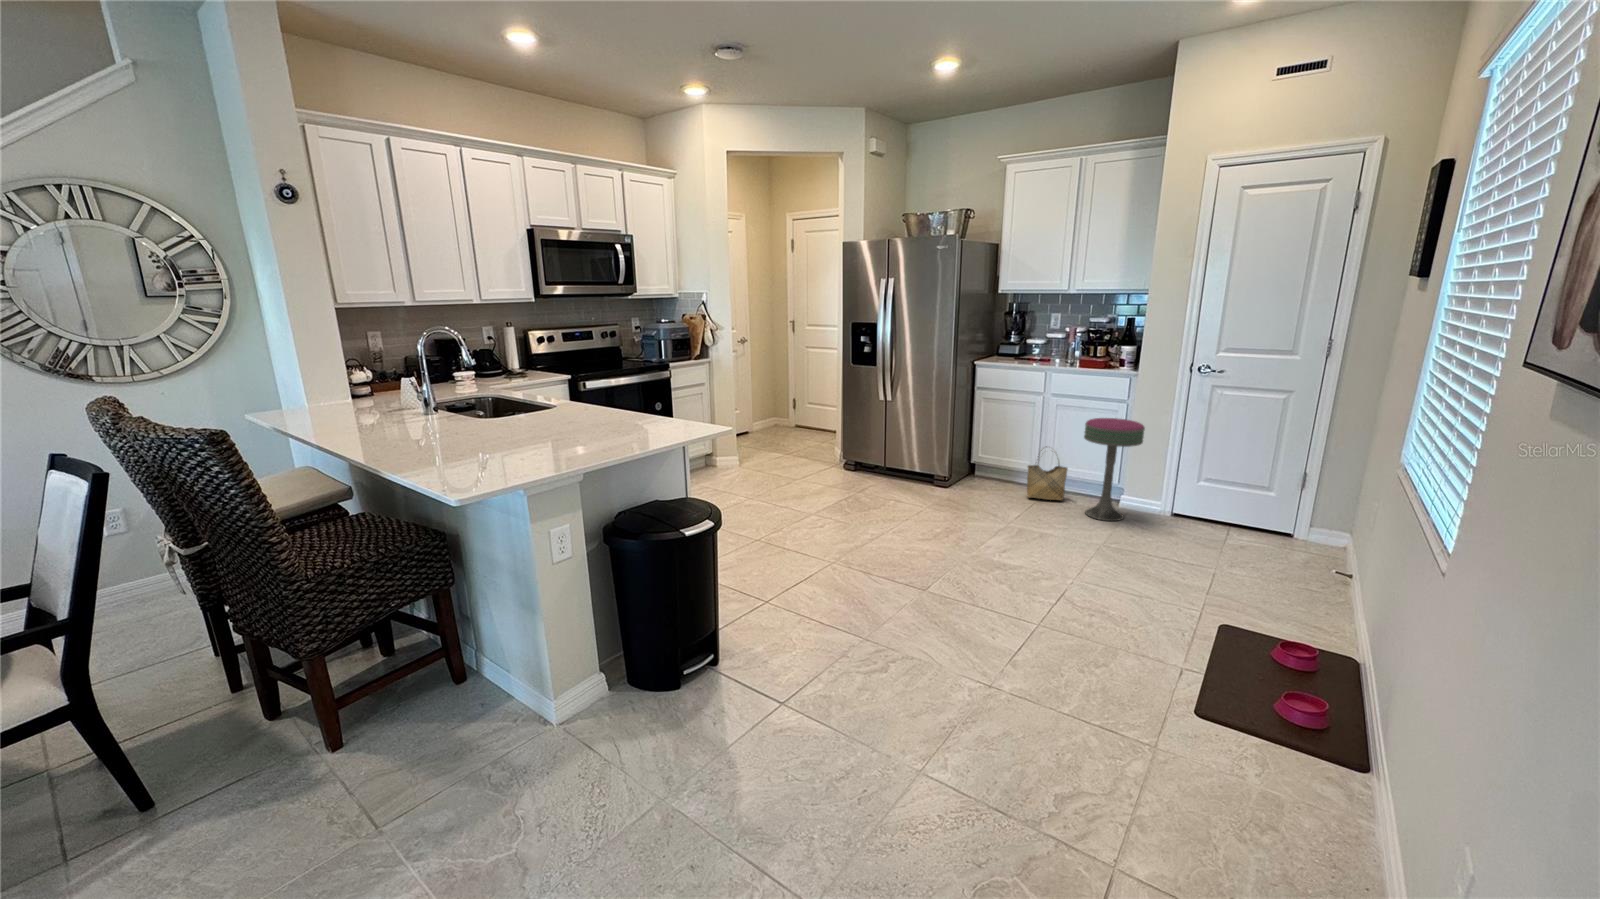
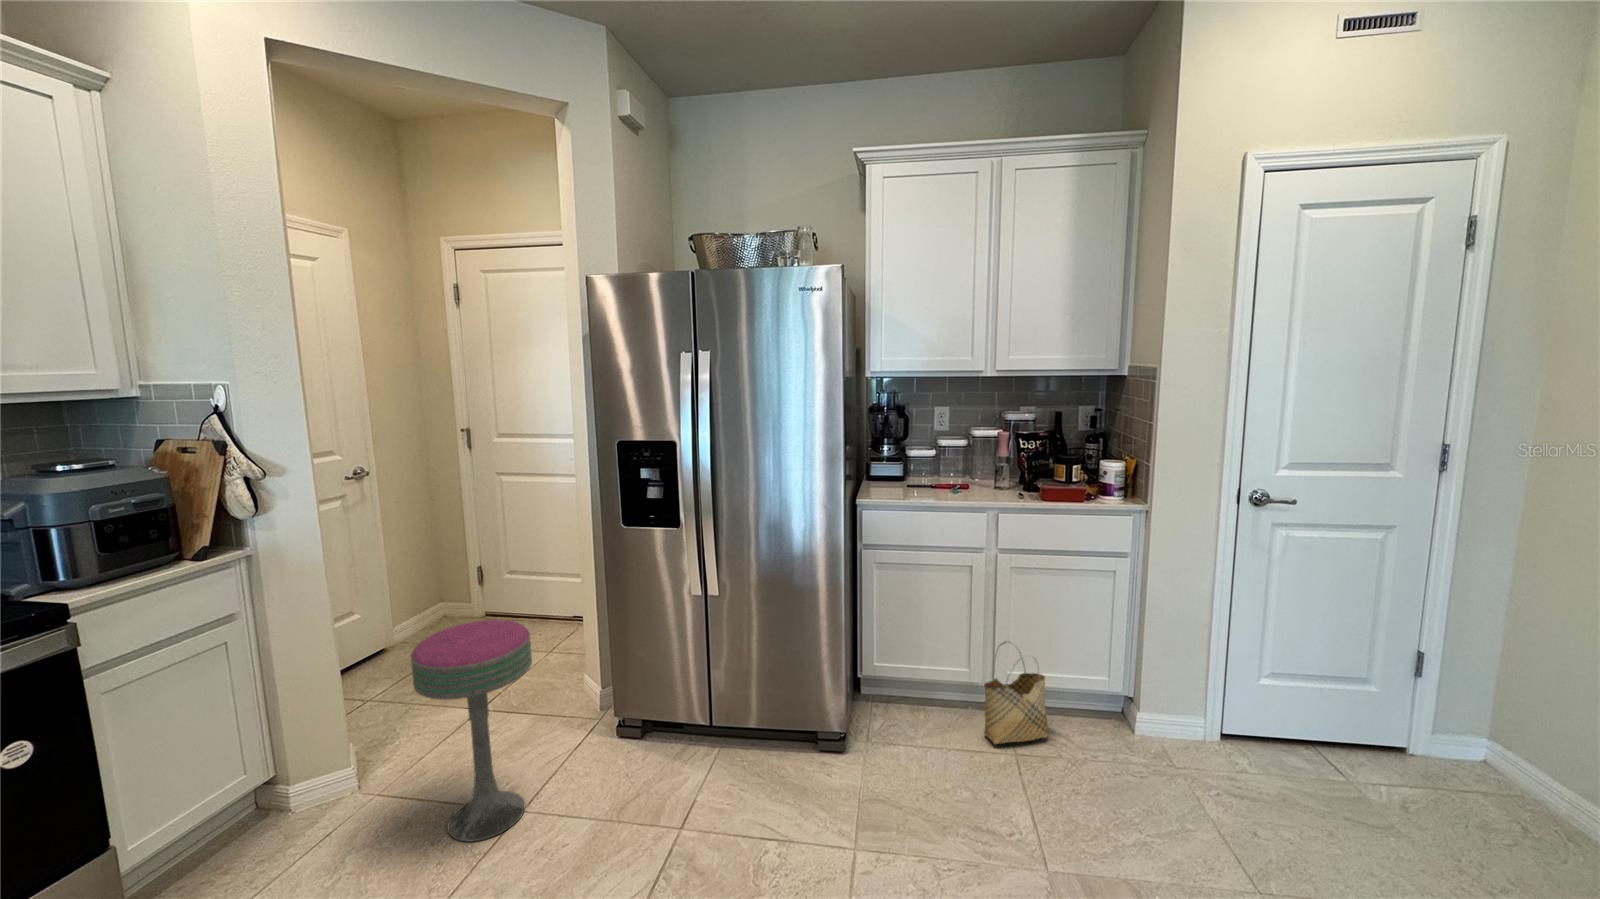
bar stool: present [1084,418,1145,521] -> present [411,620,532,842]

